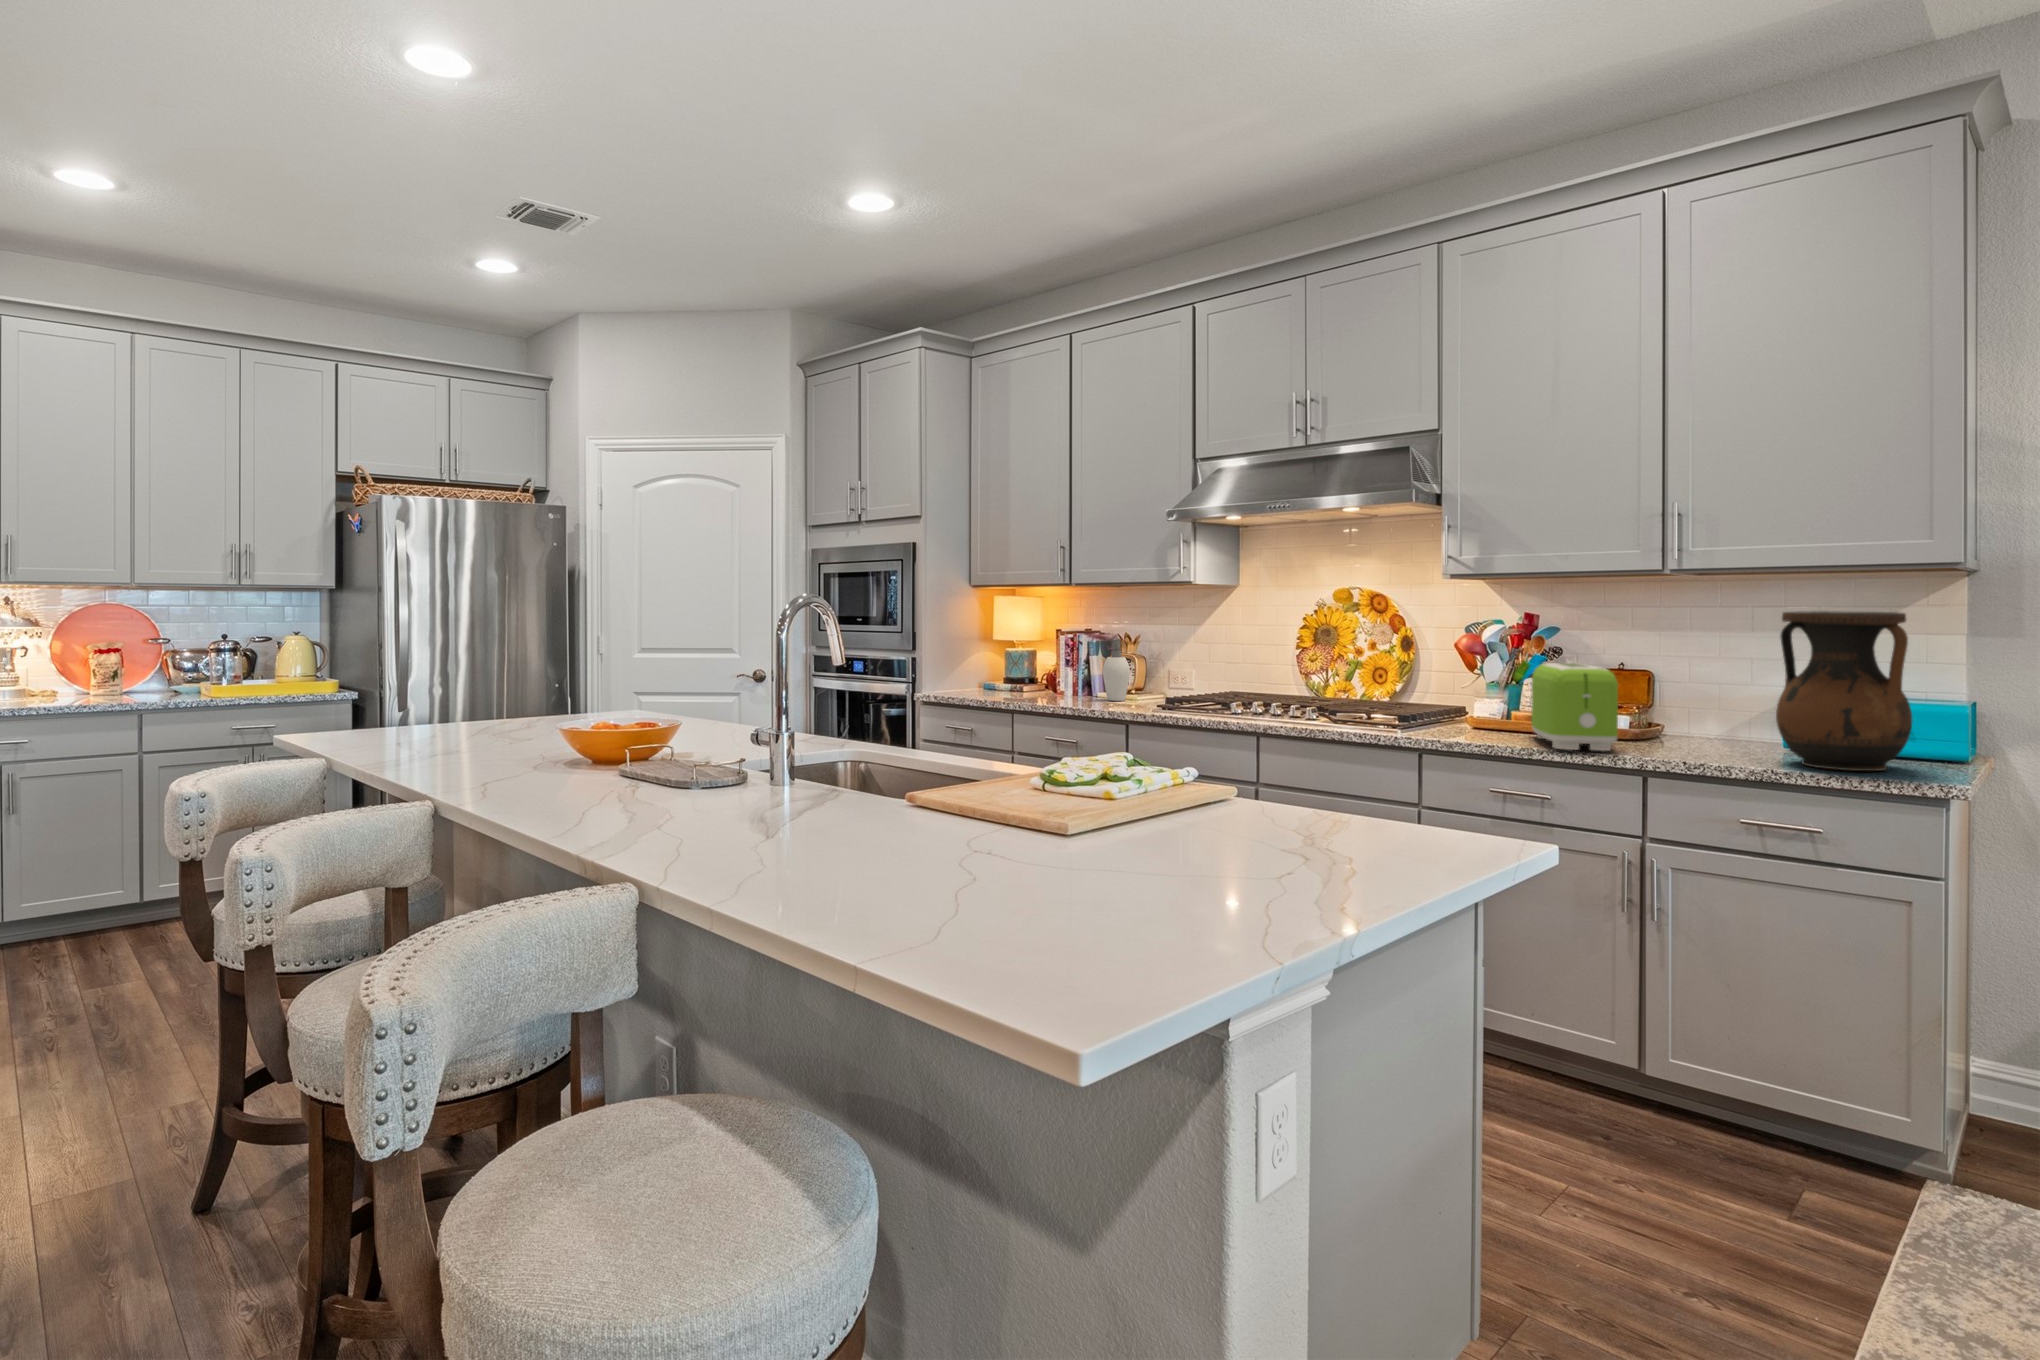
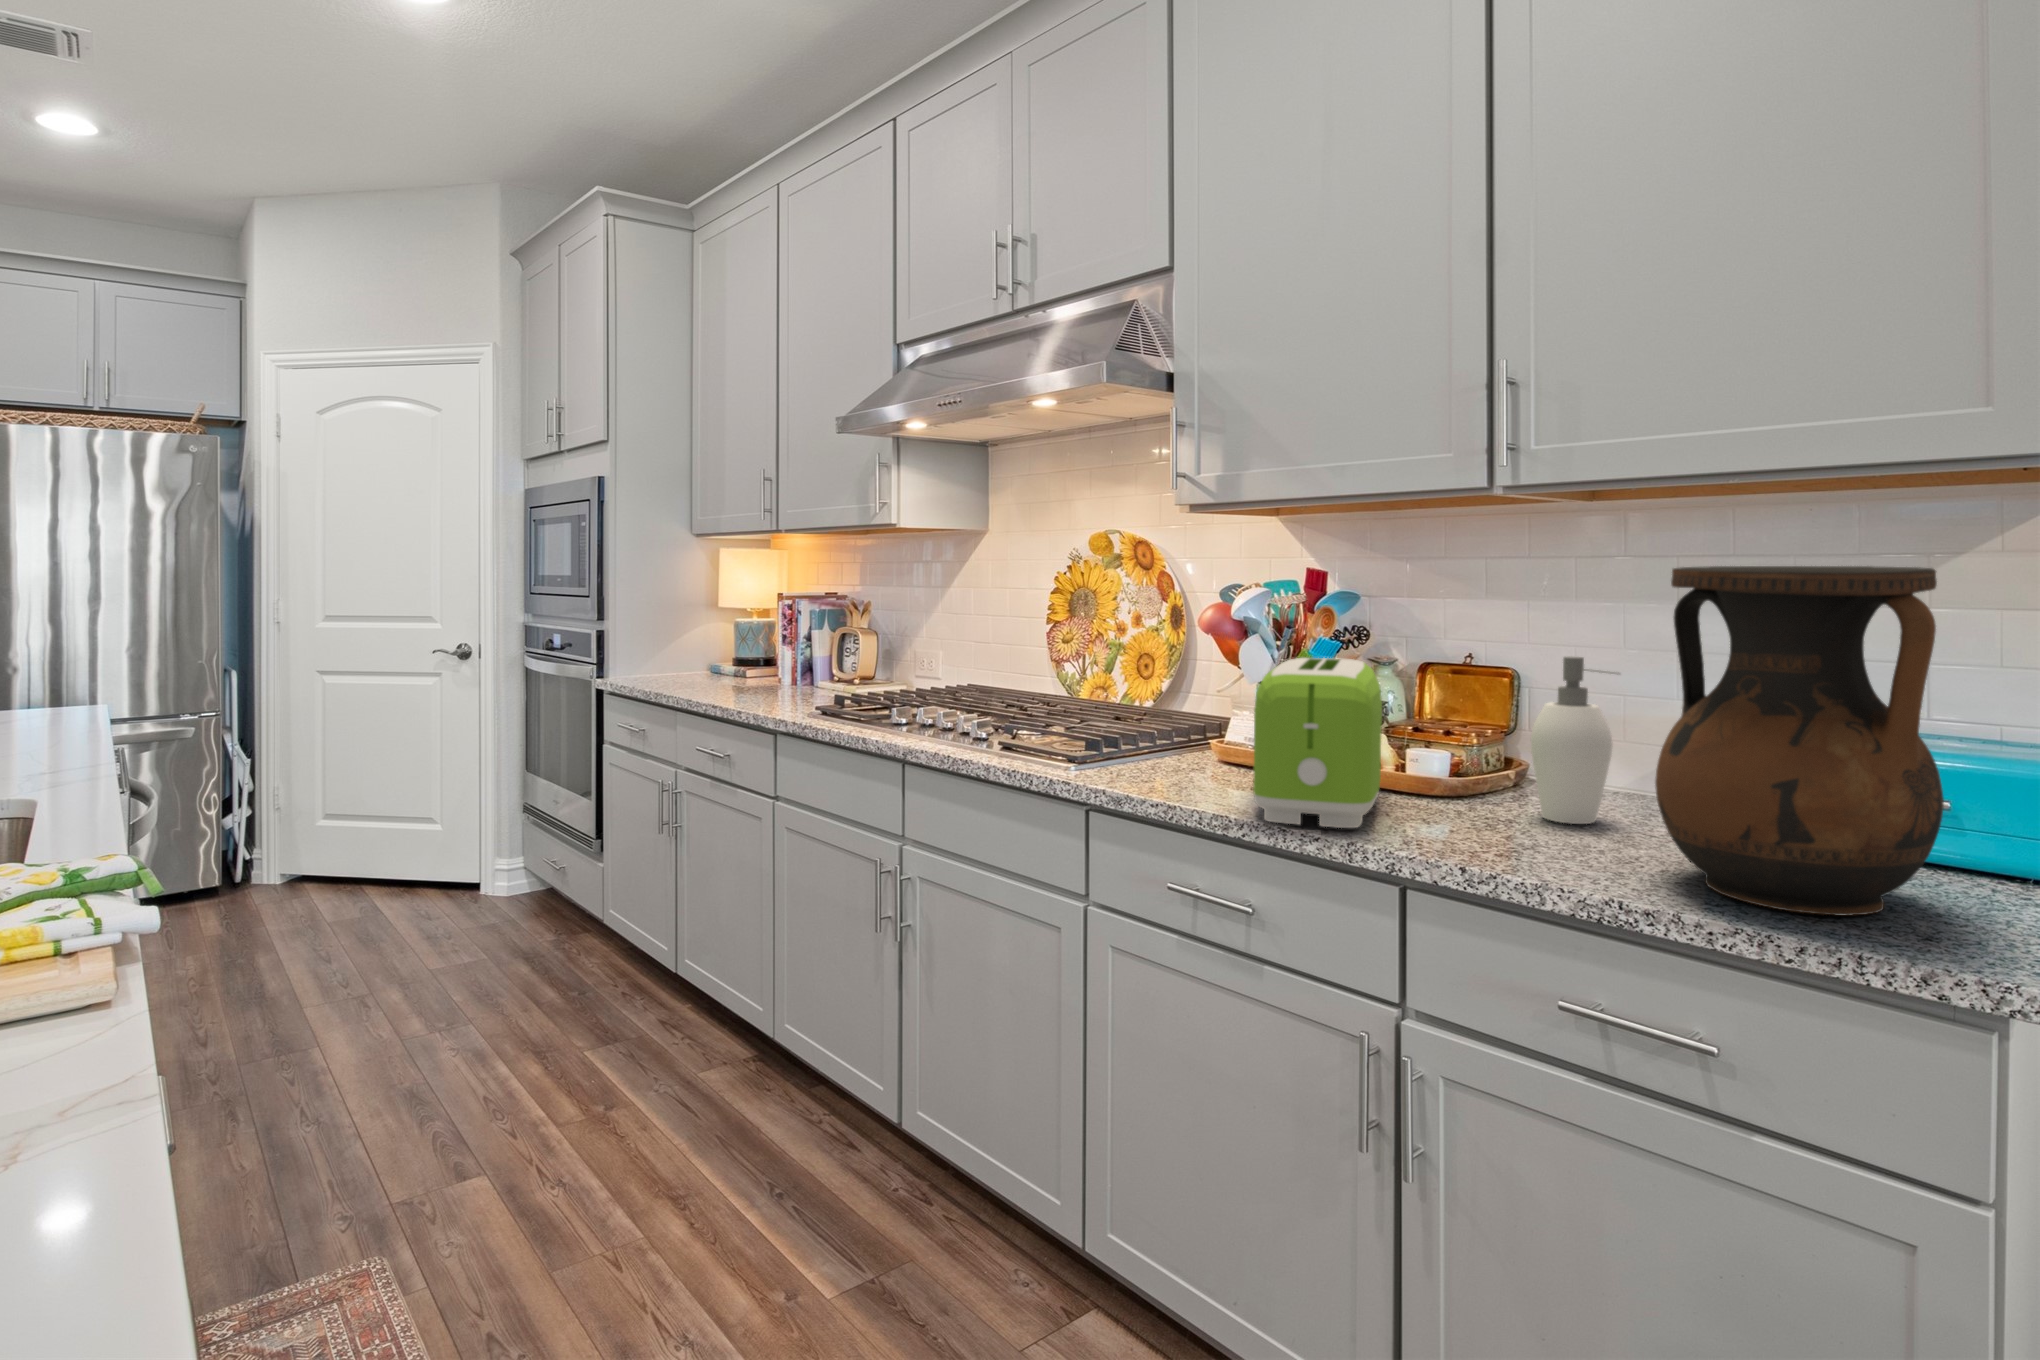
soap dispenser: present [1103,639,1130,701] -> present [1531,656,1619,824]

